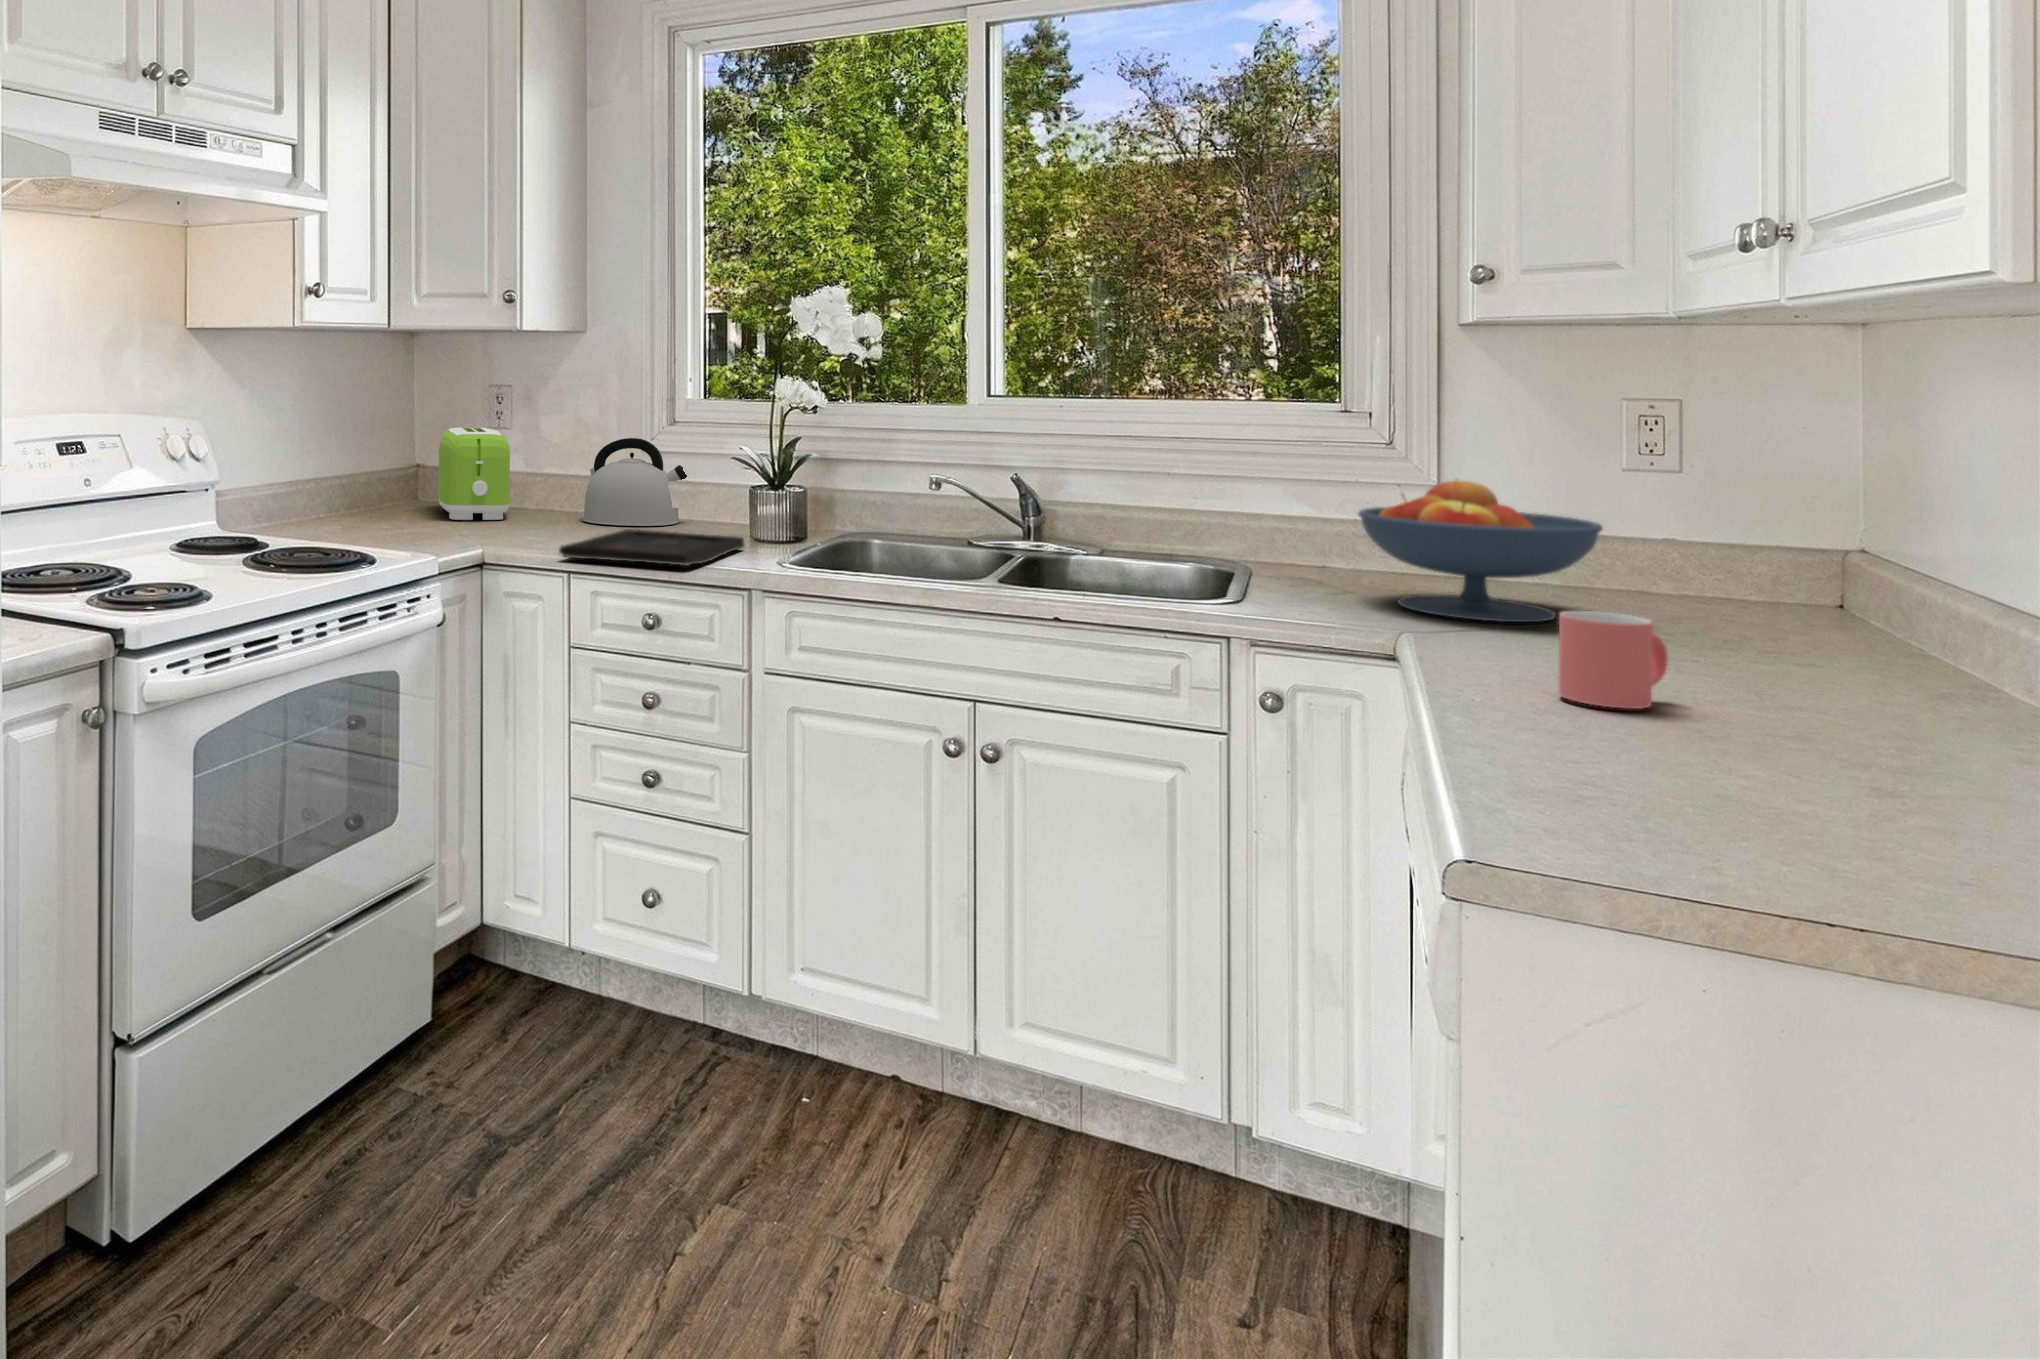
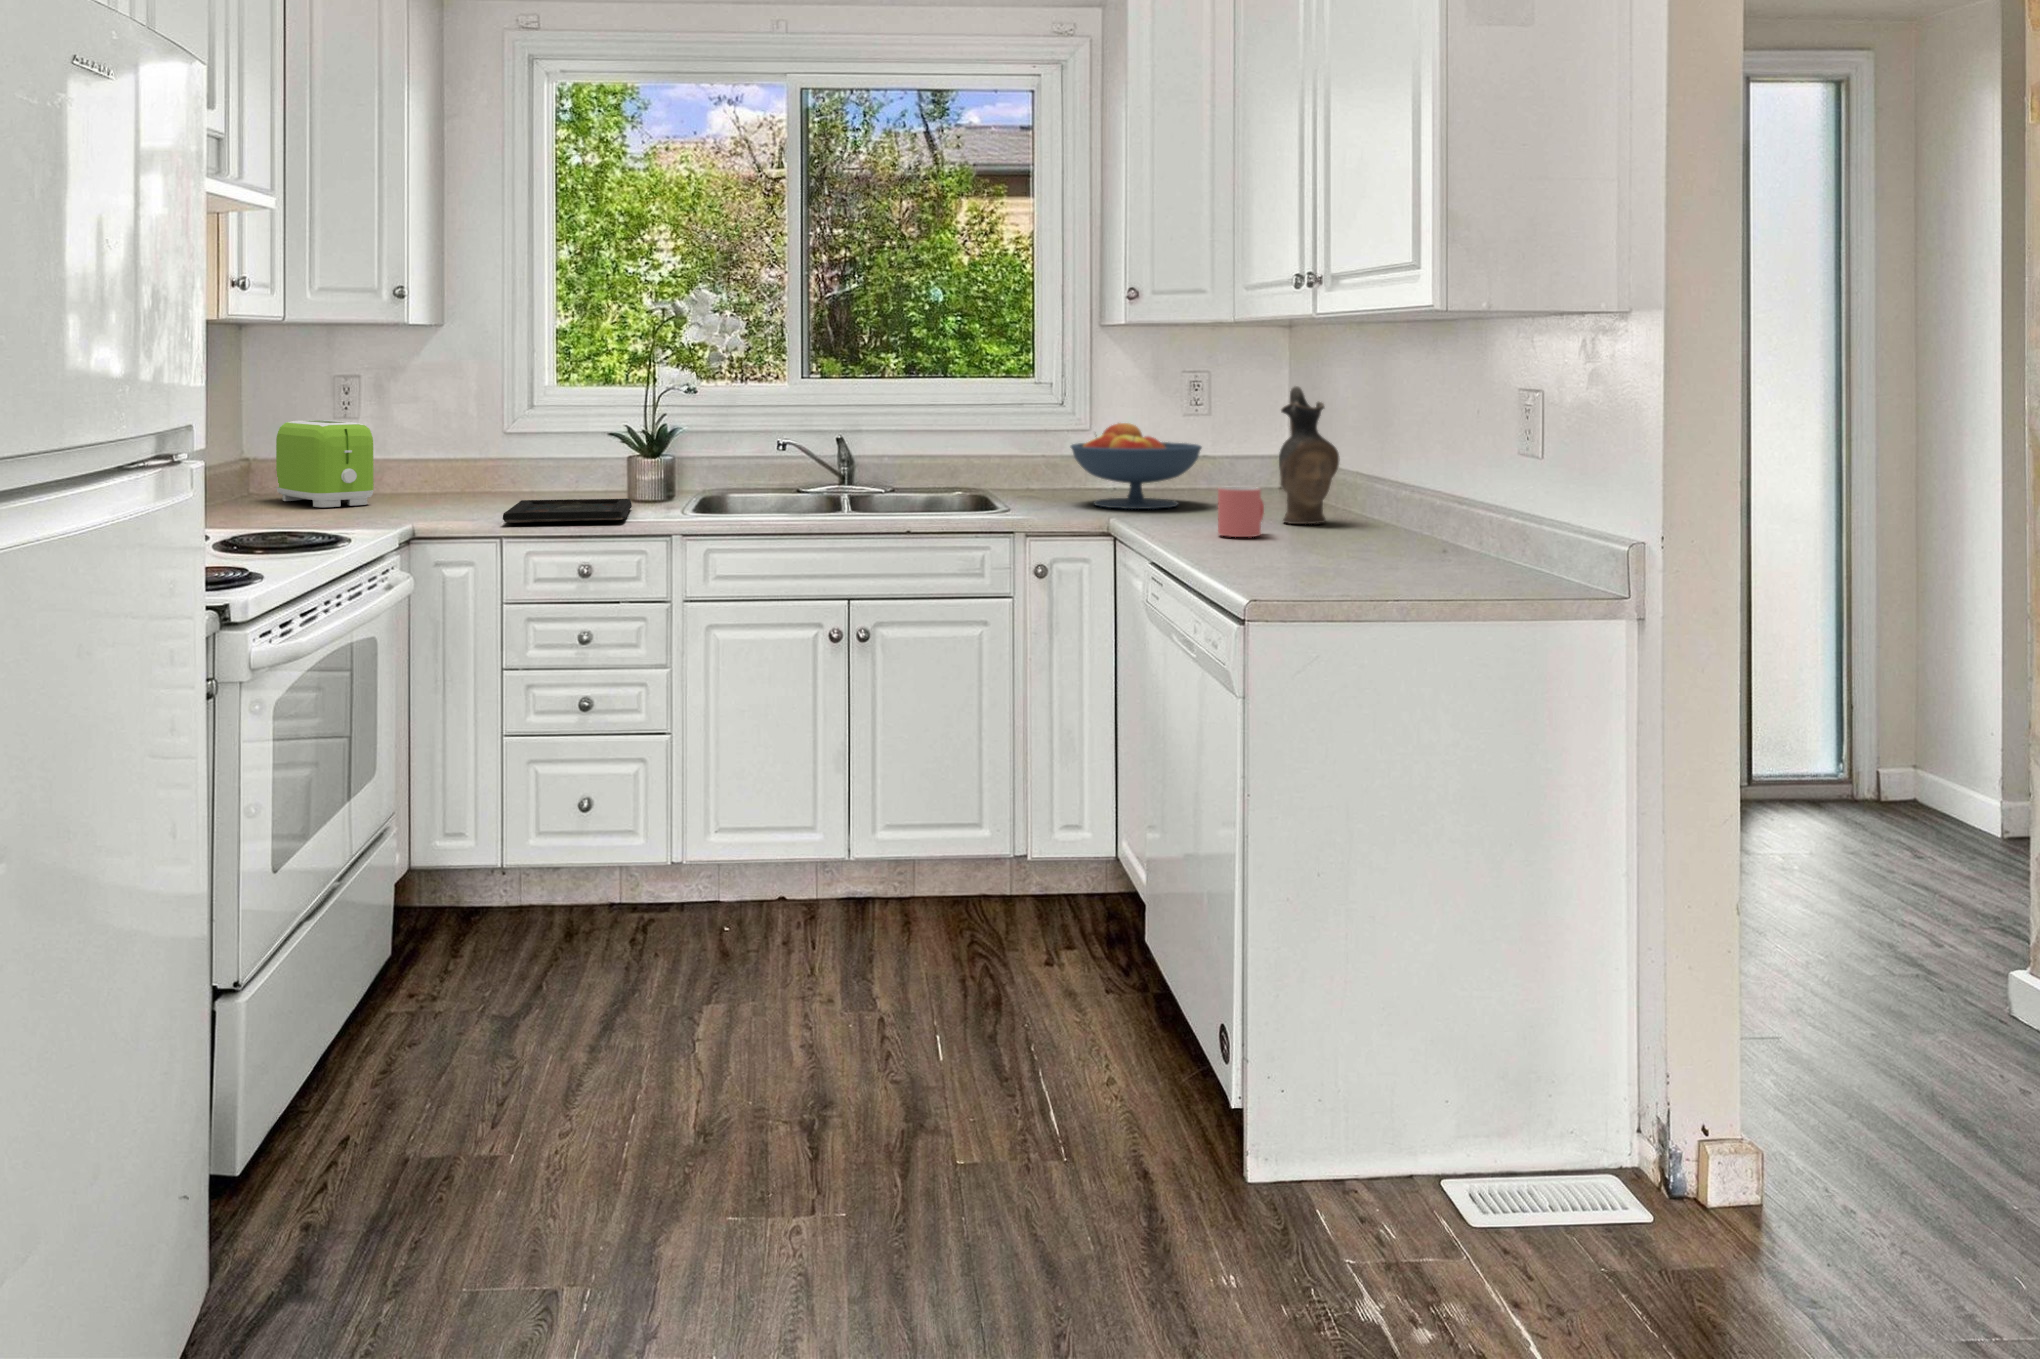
ceramic pitcher: none [1730,437,1871,692] -> present [1279,386,1339,524]
kettle: present [582,438,687,526] -> none [441,423,540,501]

